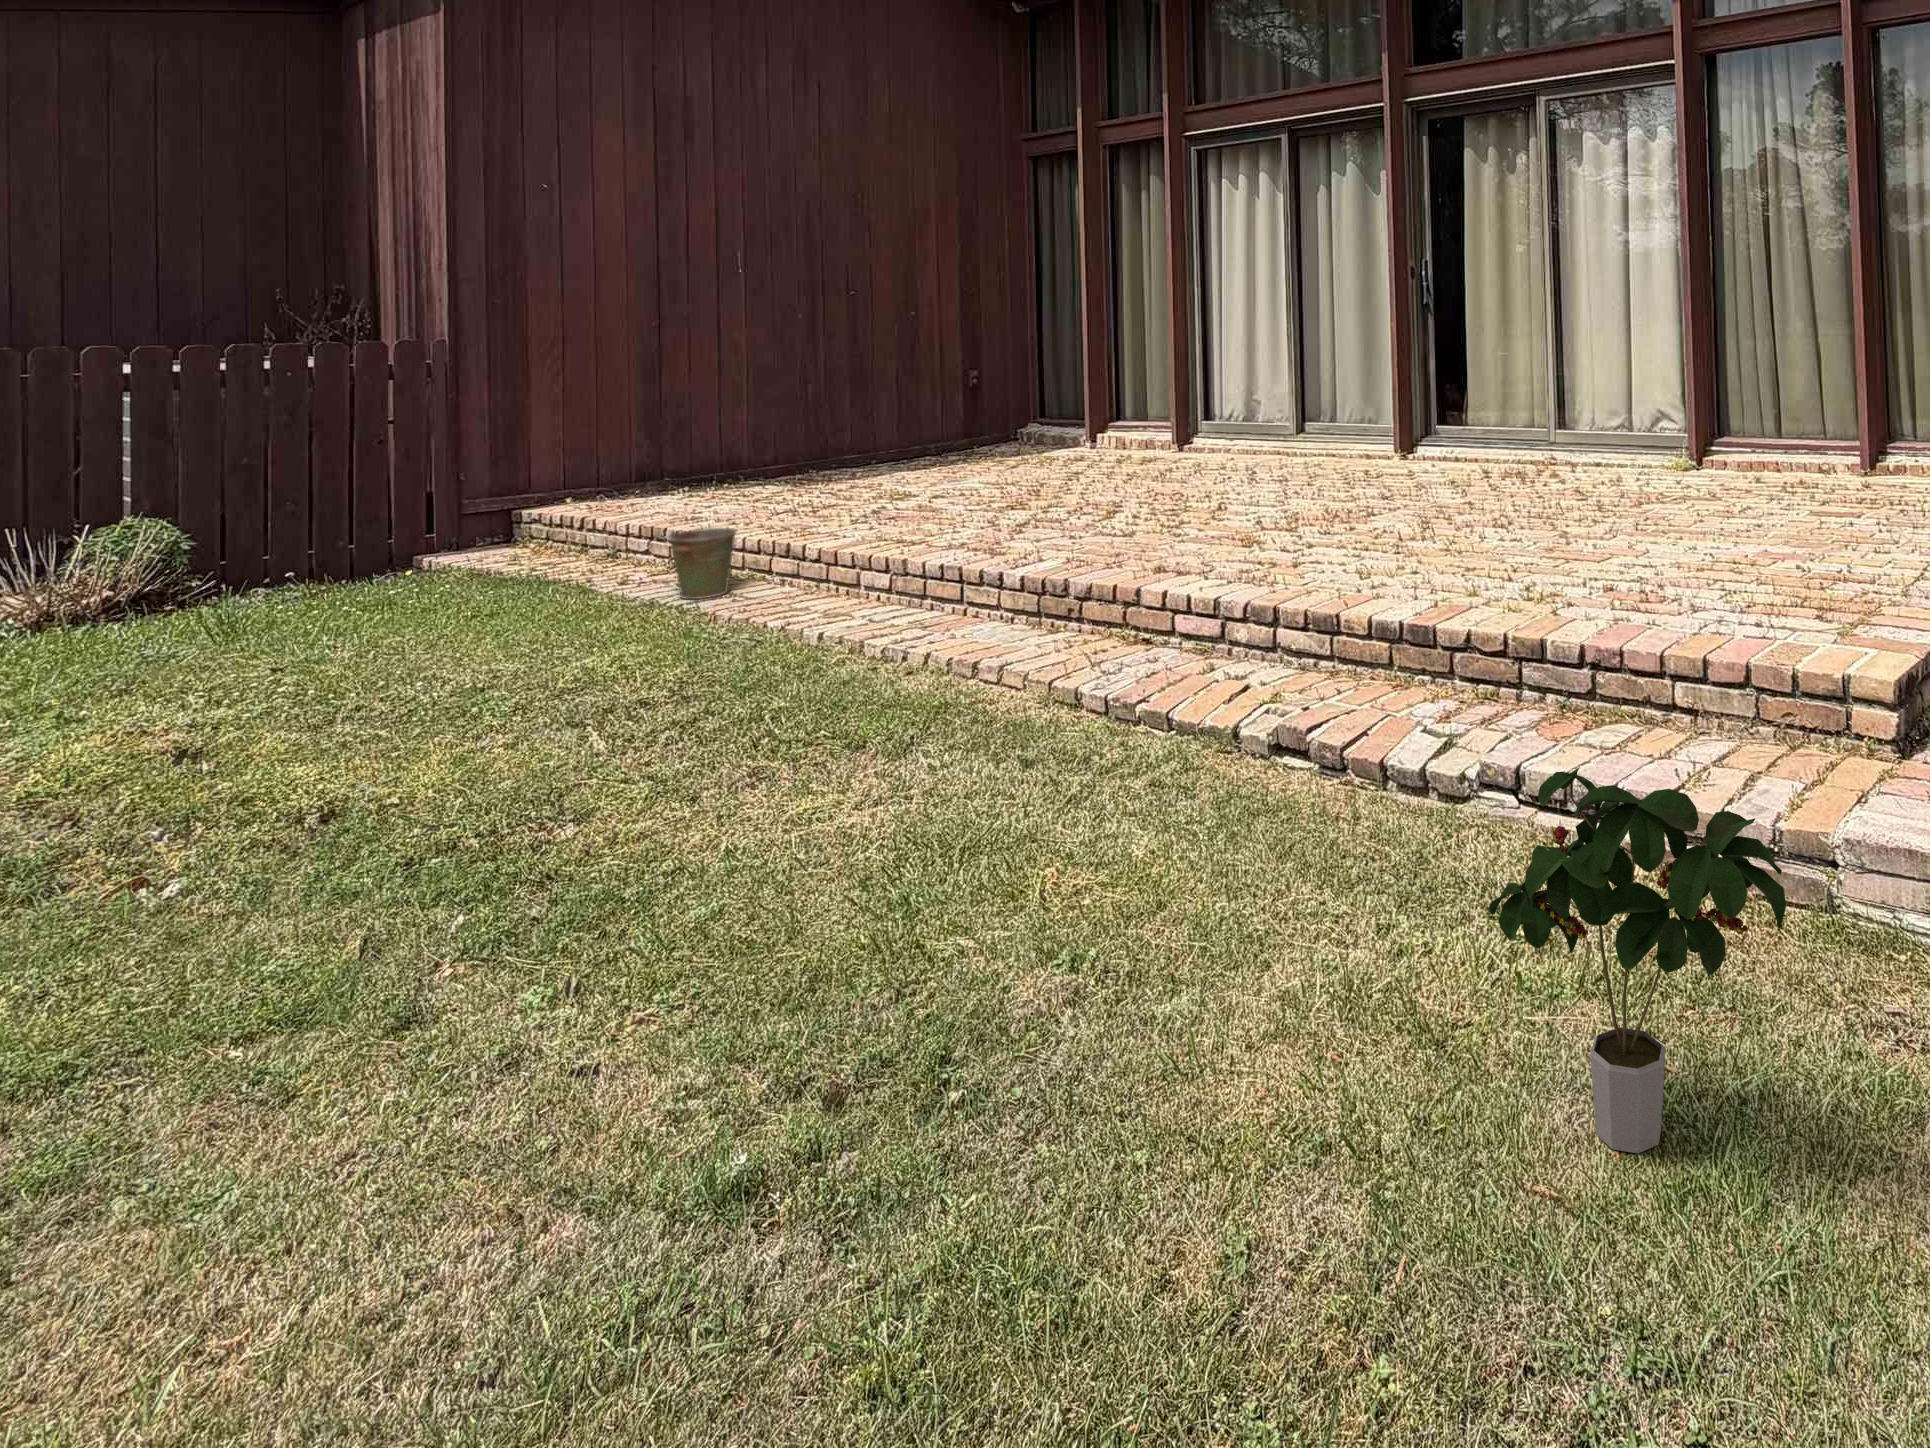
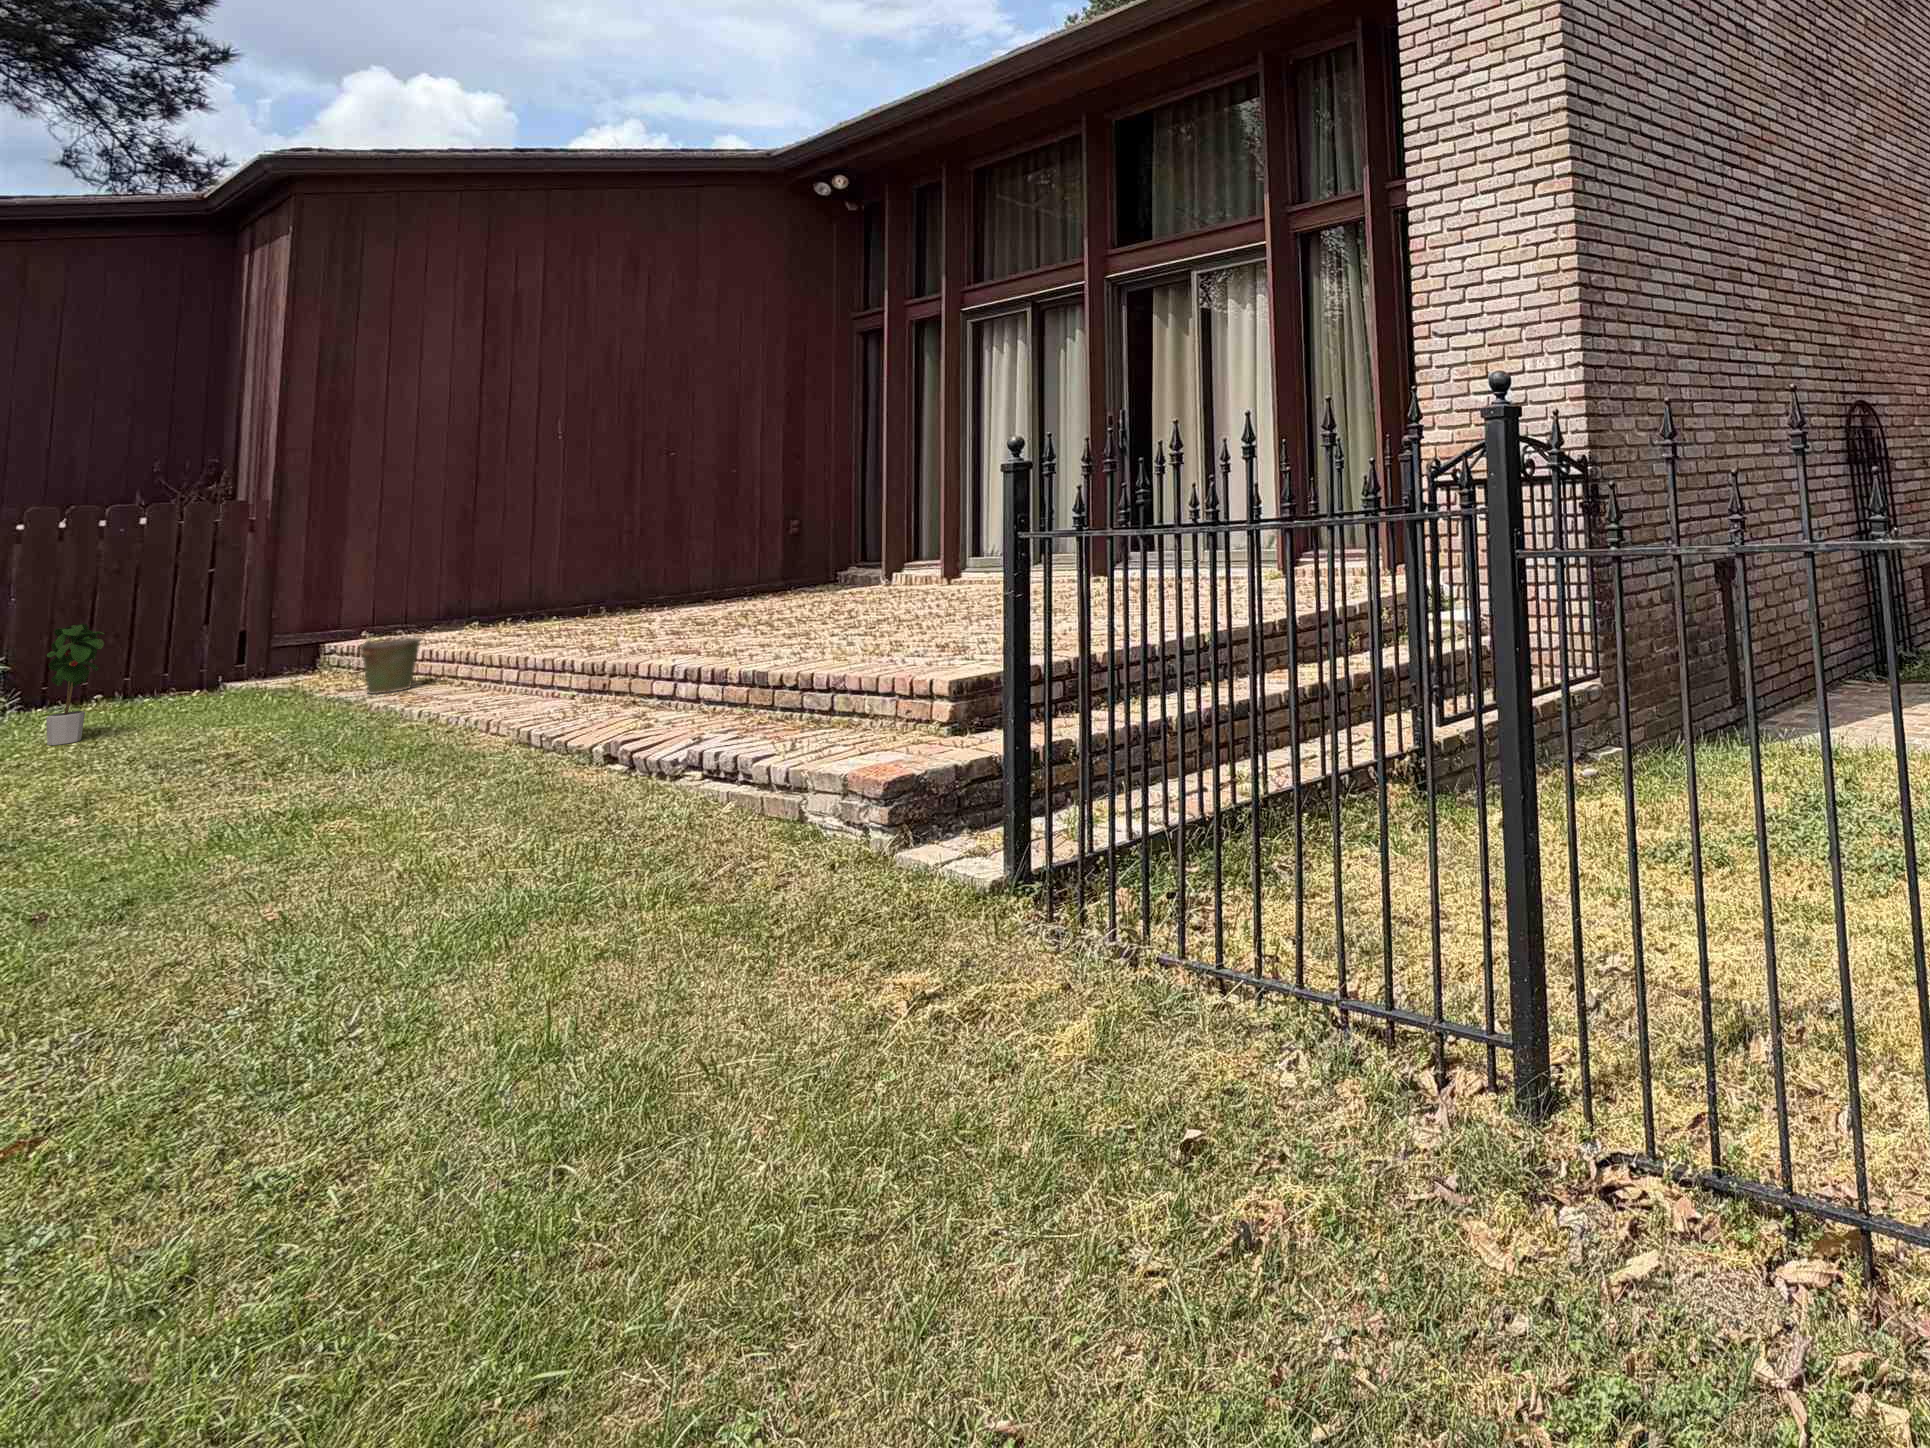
potted plant: present [1489,767,1786,1153] -> present [46,624,104,745]

